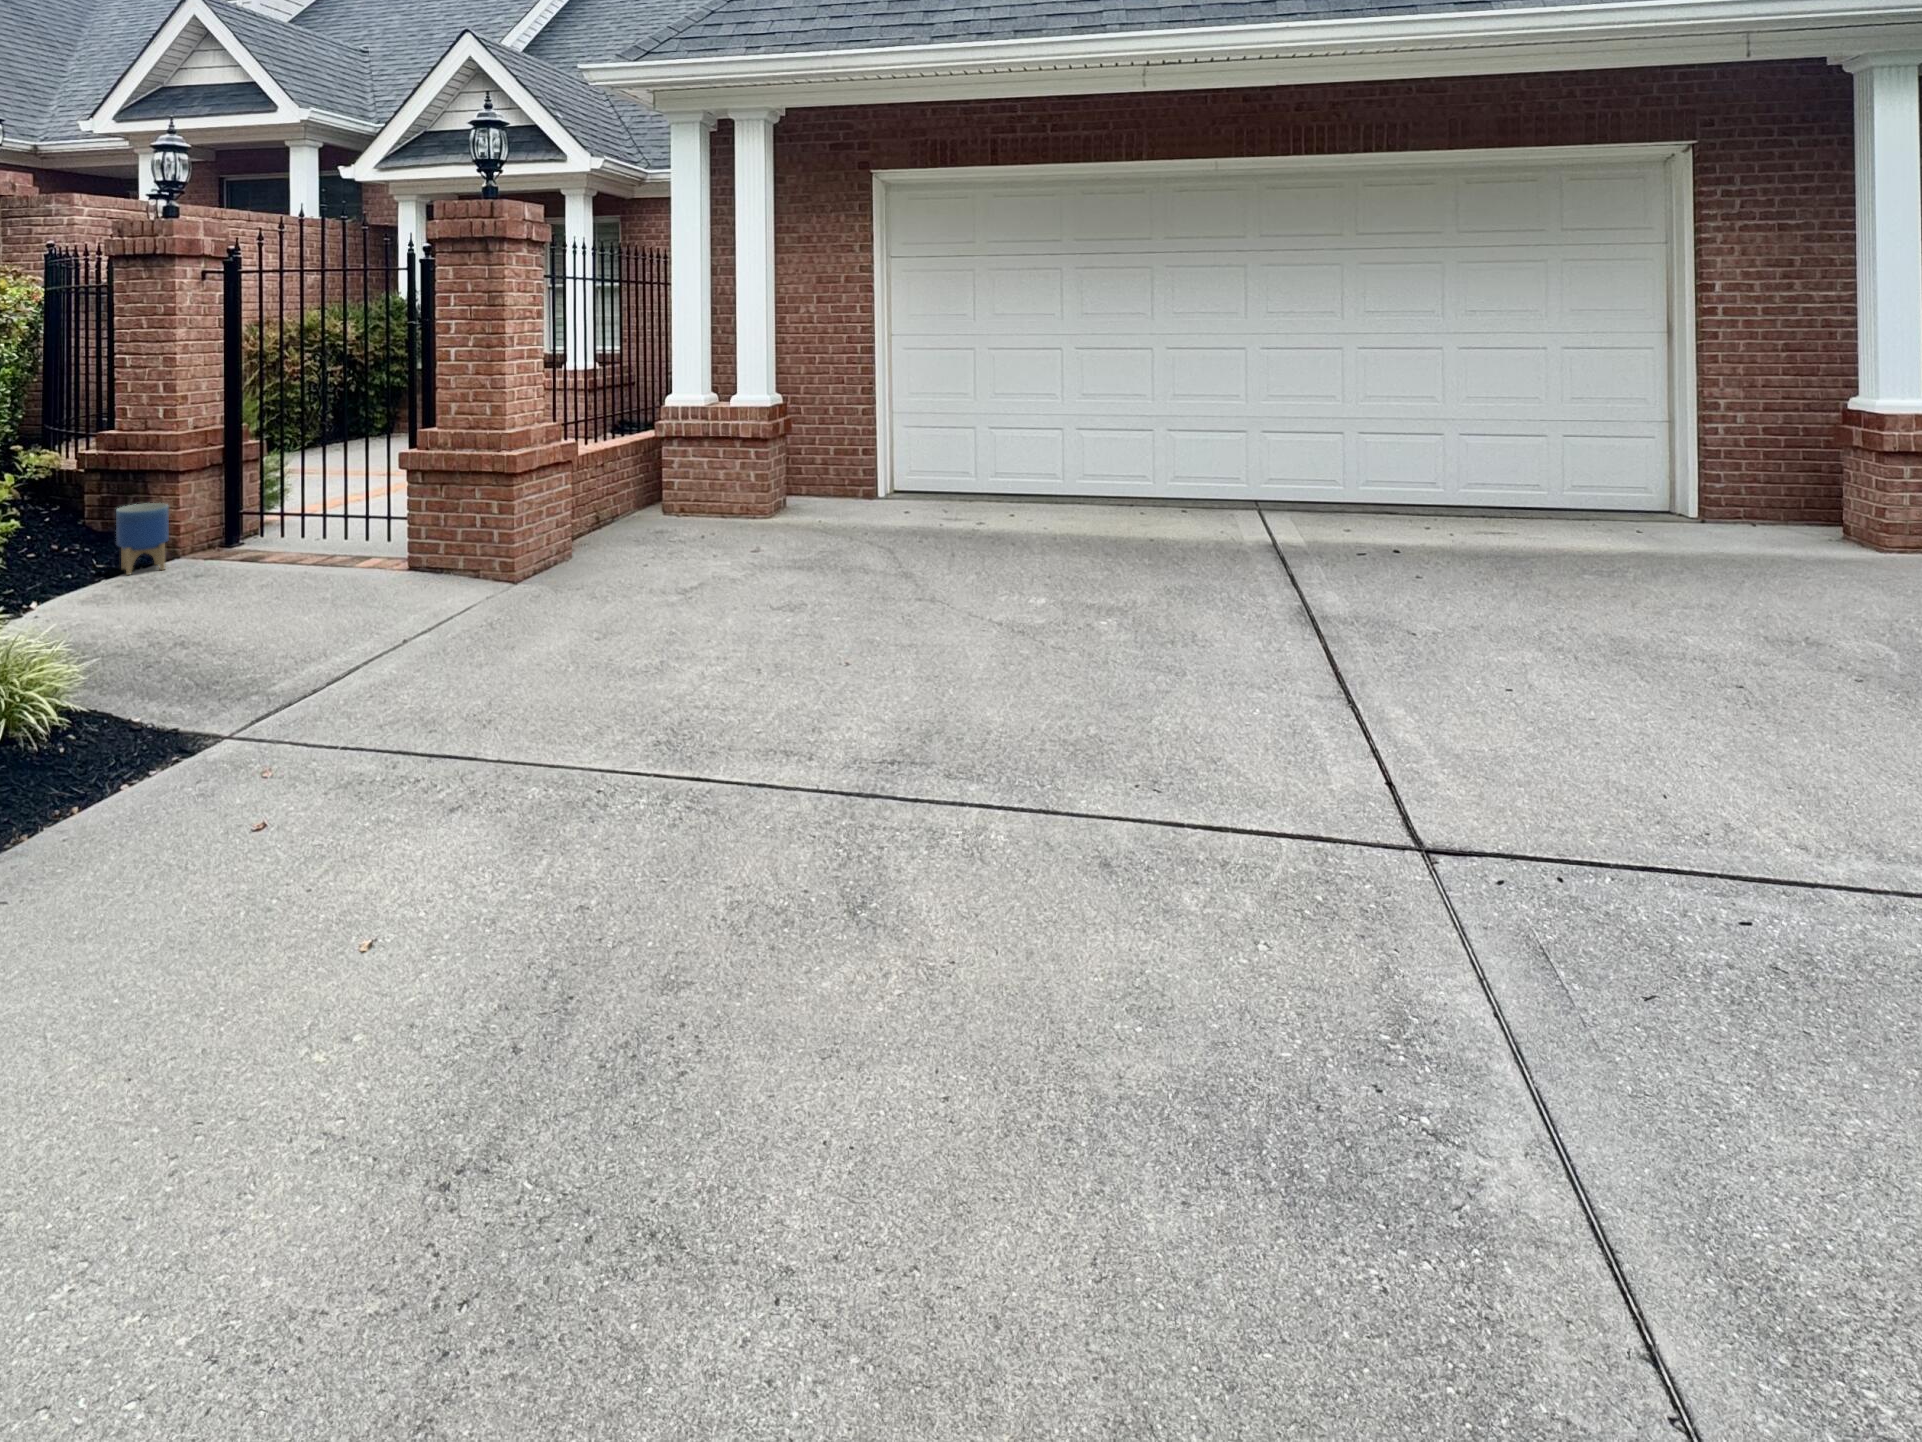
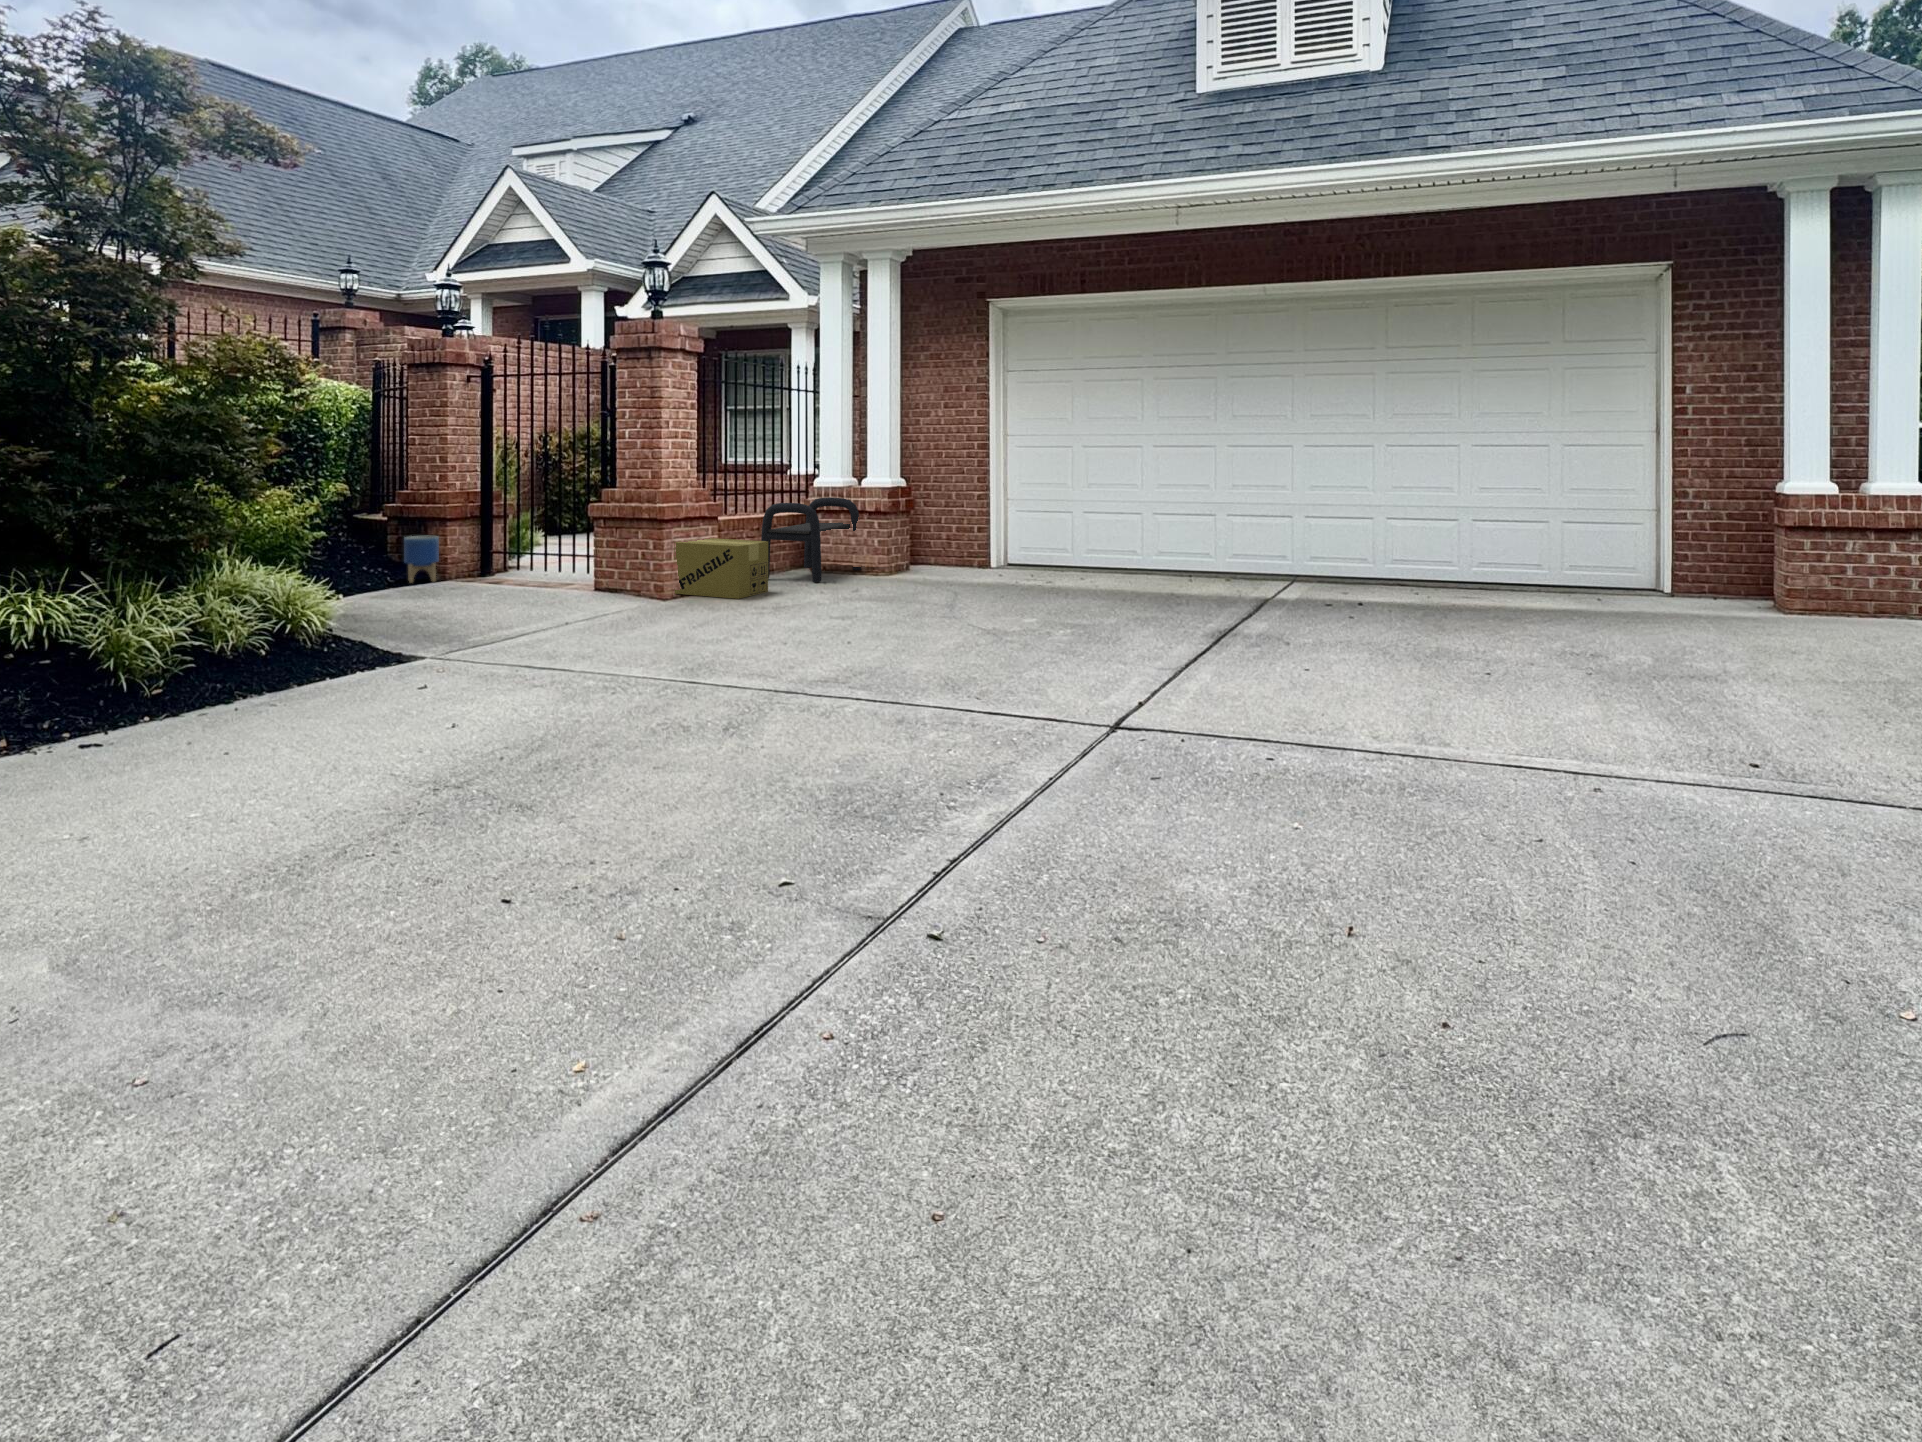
bench: none [631,426,747,545] -> present [761,497,861,582]
cardboard box: none [535,495,661,584] -> present [674,538,768,599]

